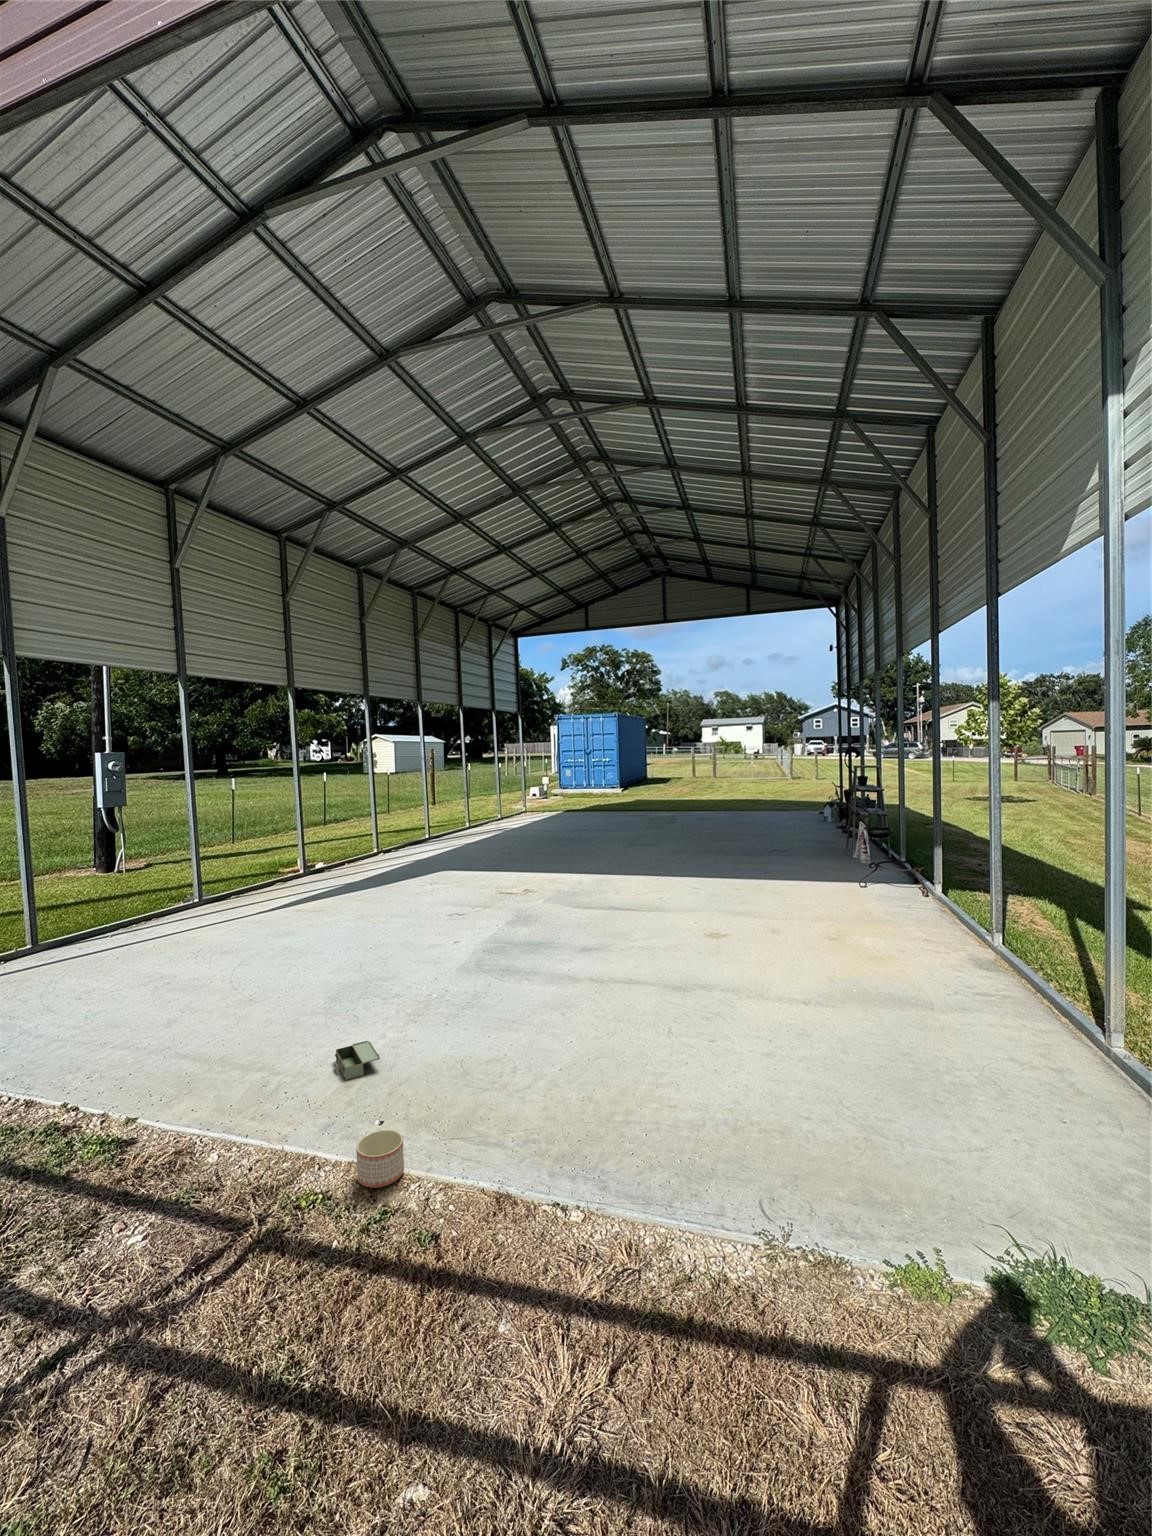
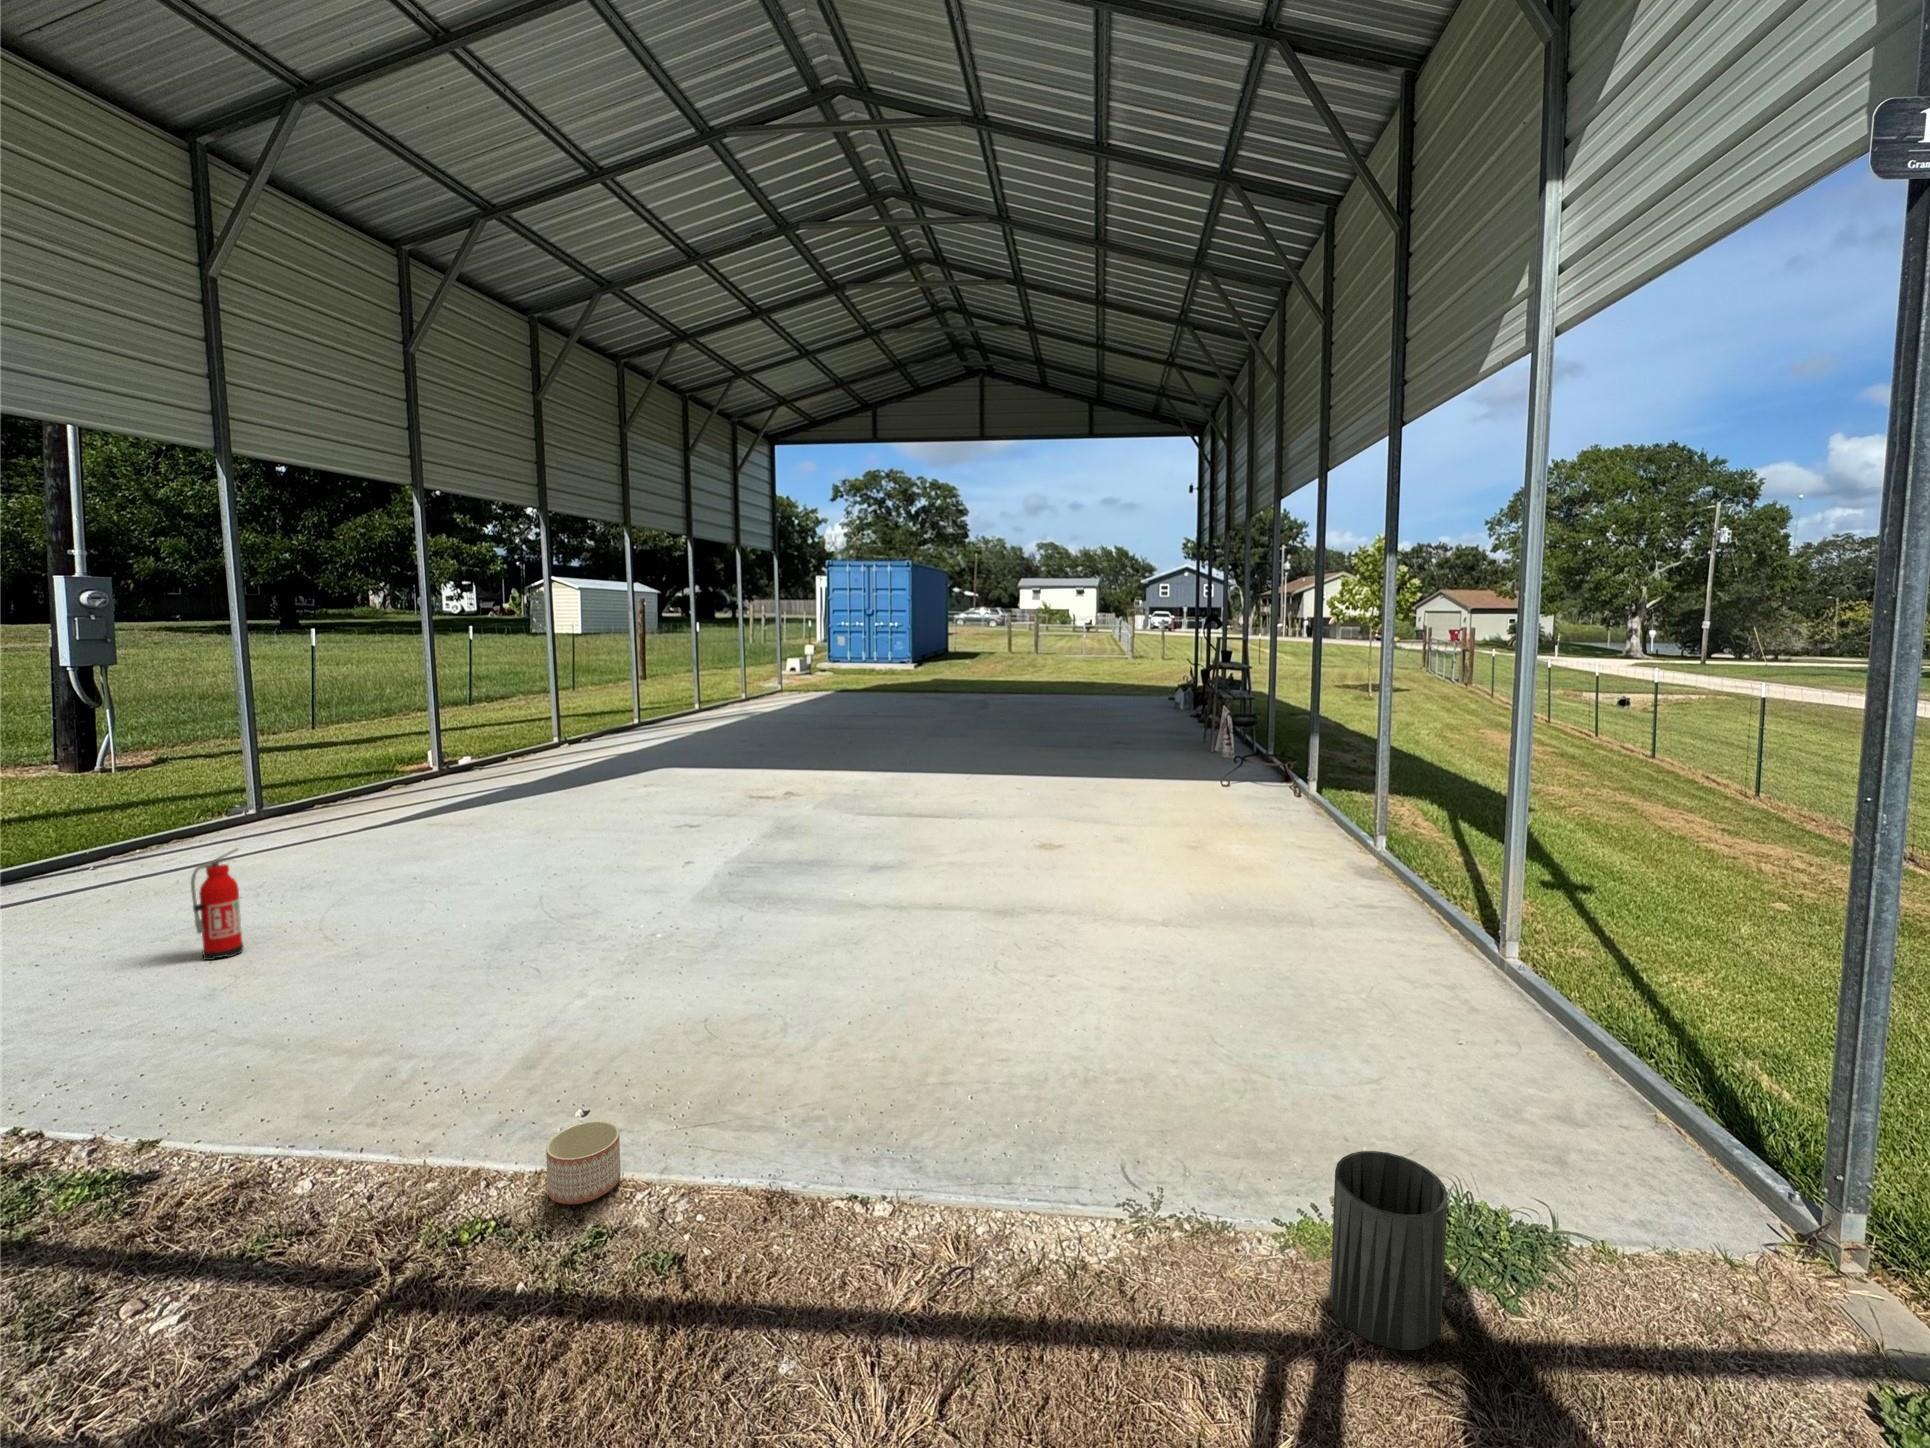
fire extinguisher: none [162,925,191,997] -> present [191,848,243,960]
toolbox: present [335,1041,380,1080] -> none [500,1004,573,1061]
trash can: none [928,1215,1026,1390] -> present [1330,1151,1448,1350]

